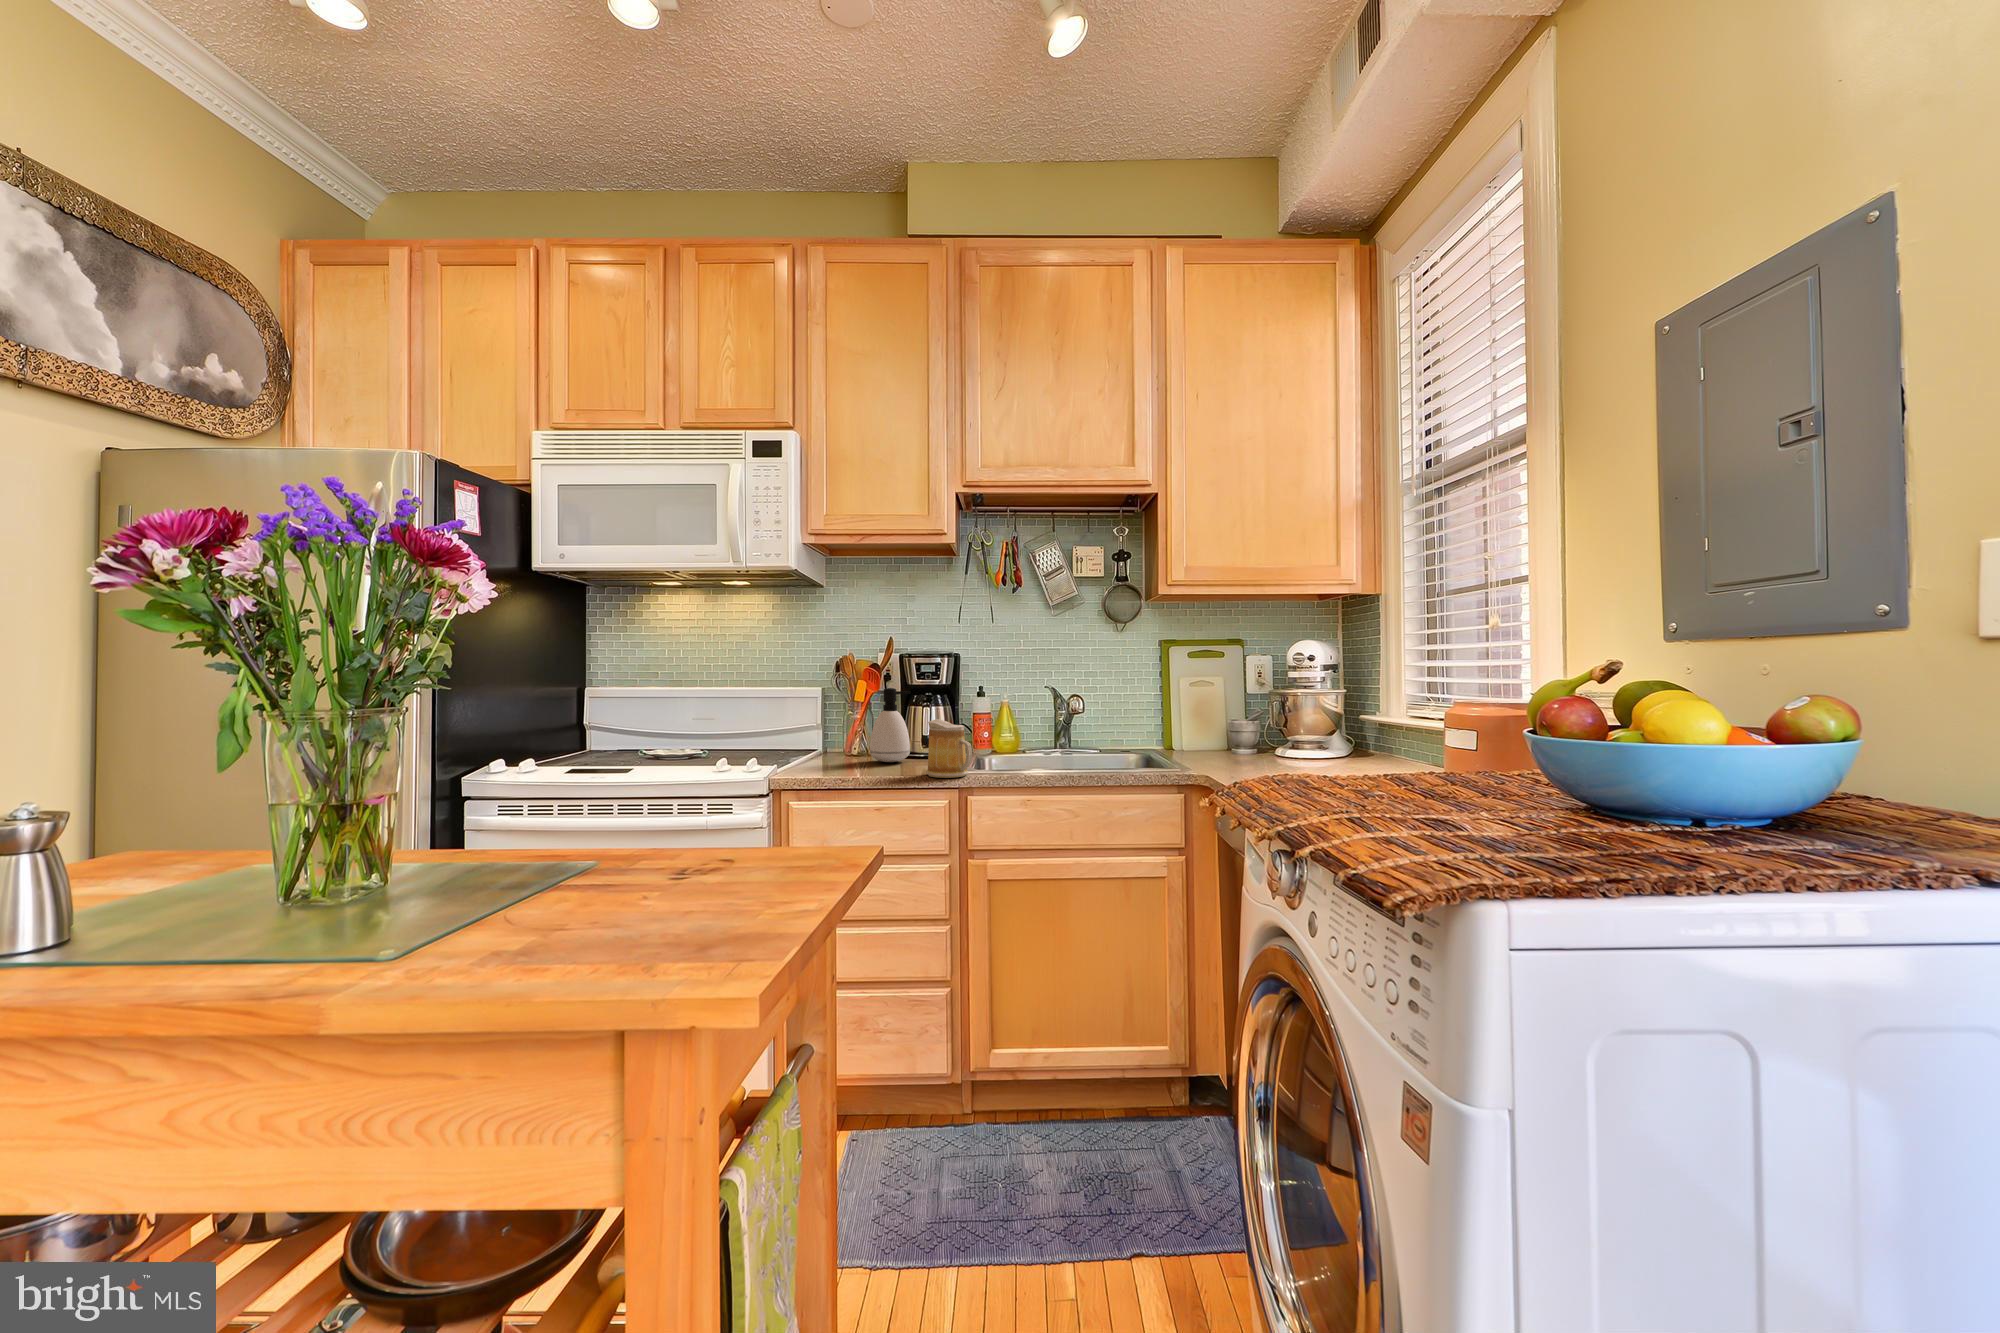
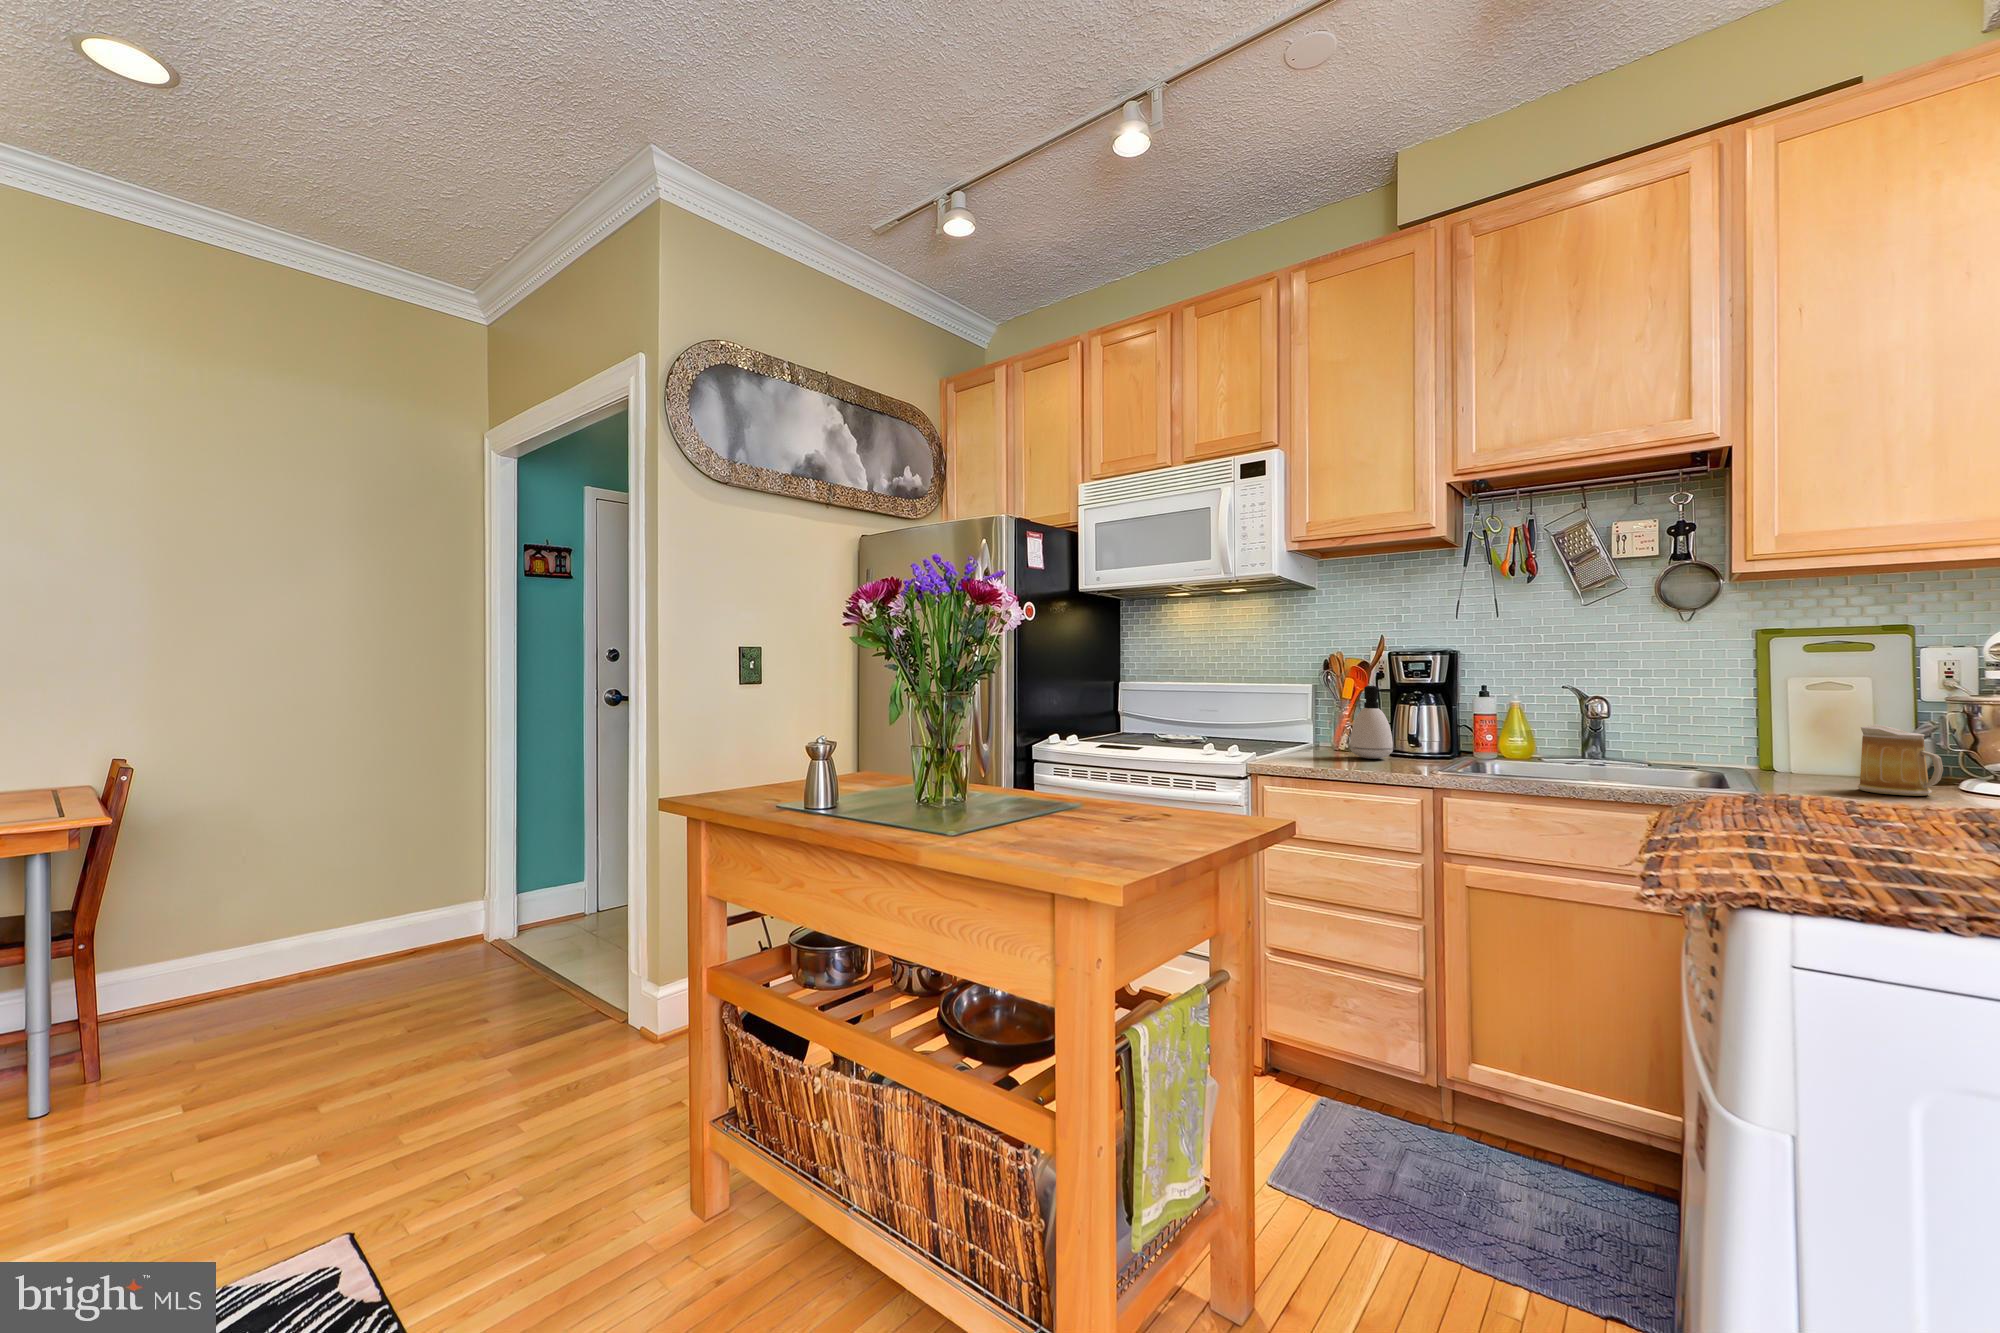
mug: present [926,719,972,778] -> present [1857,724,1943,796]

